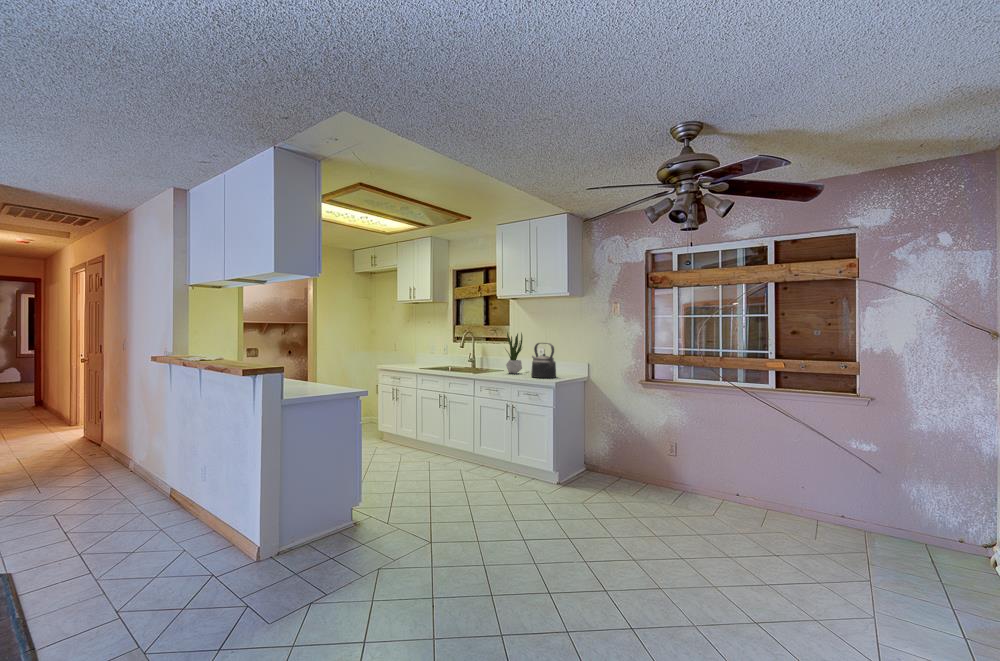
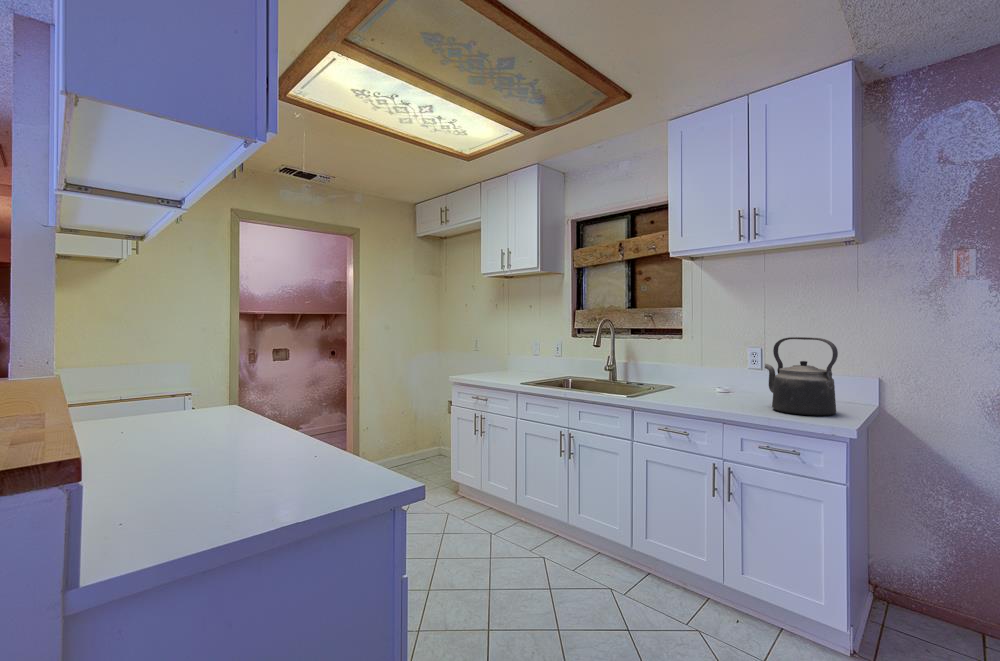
potted plant: present [506,332,523,374] -> none [693,315,735,399]

